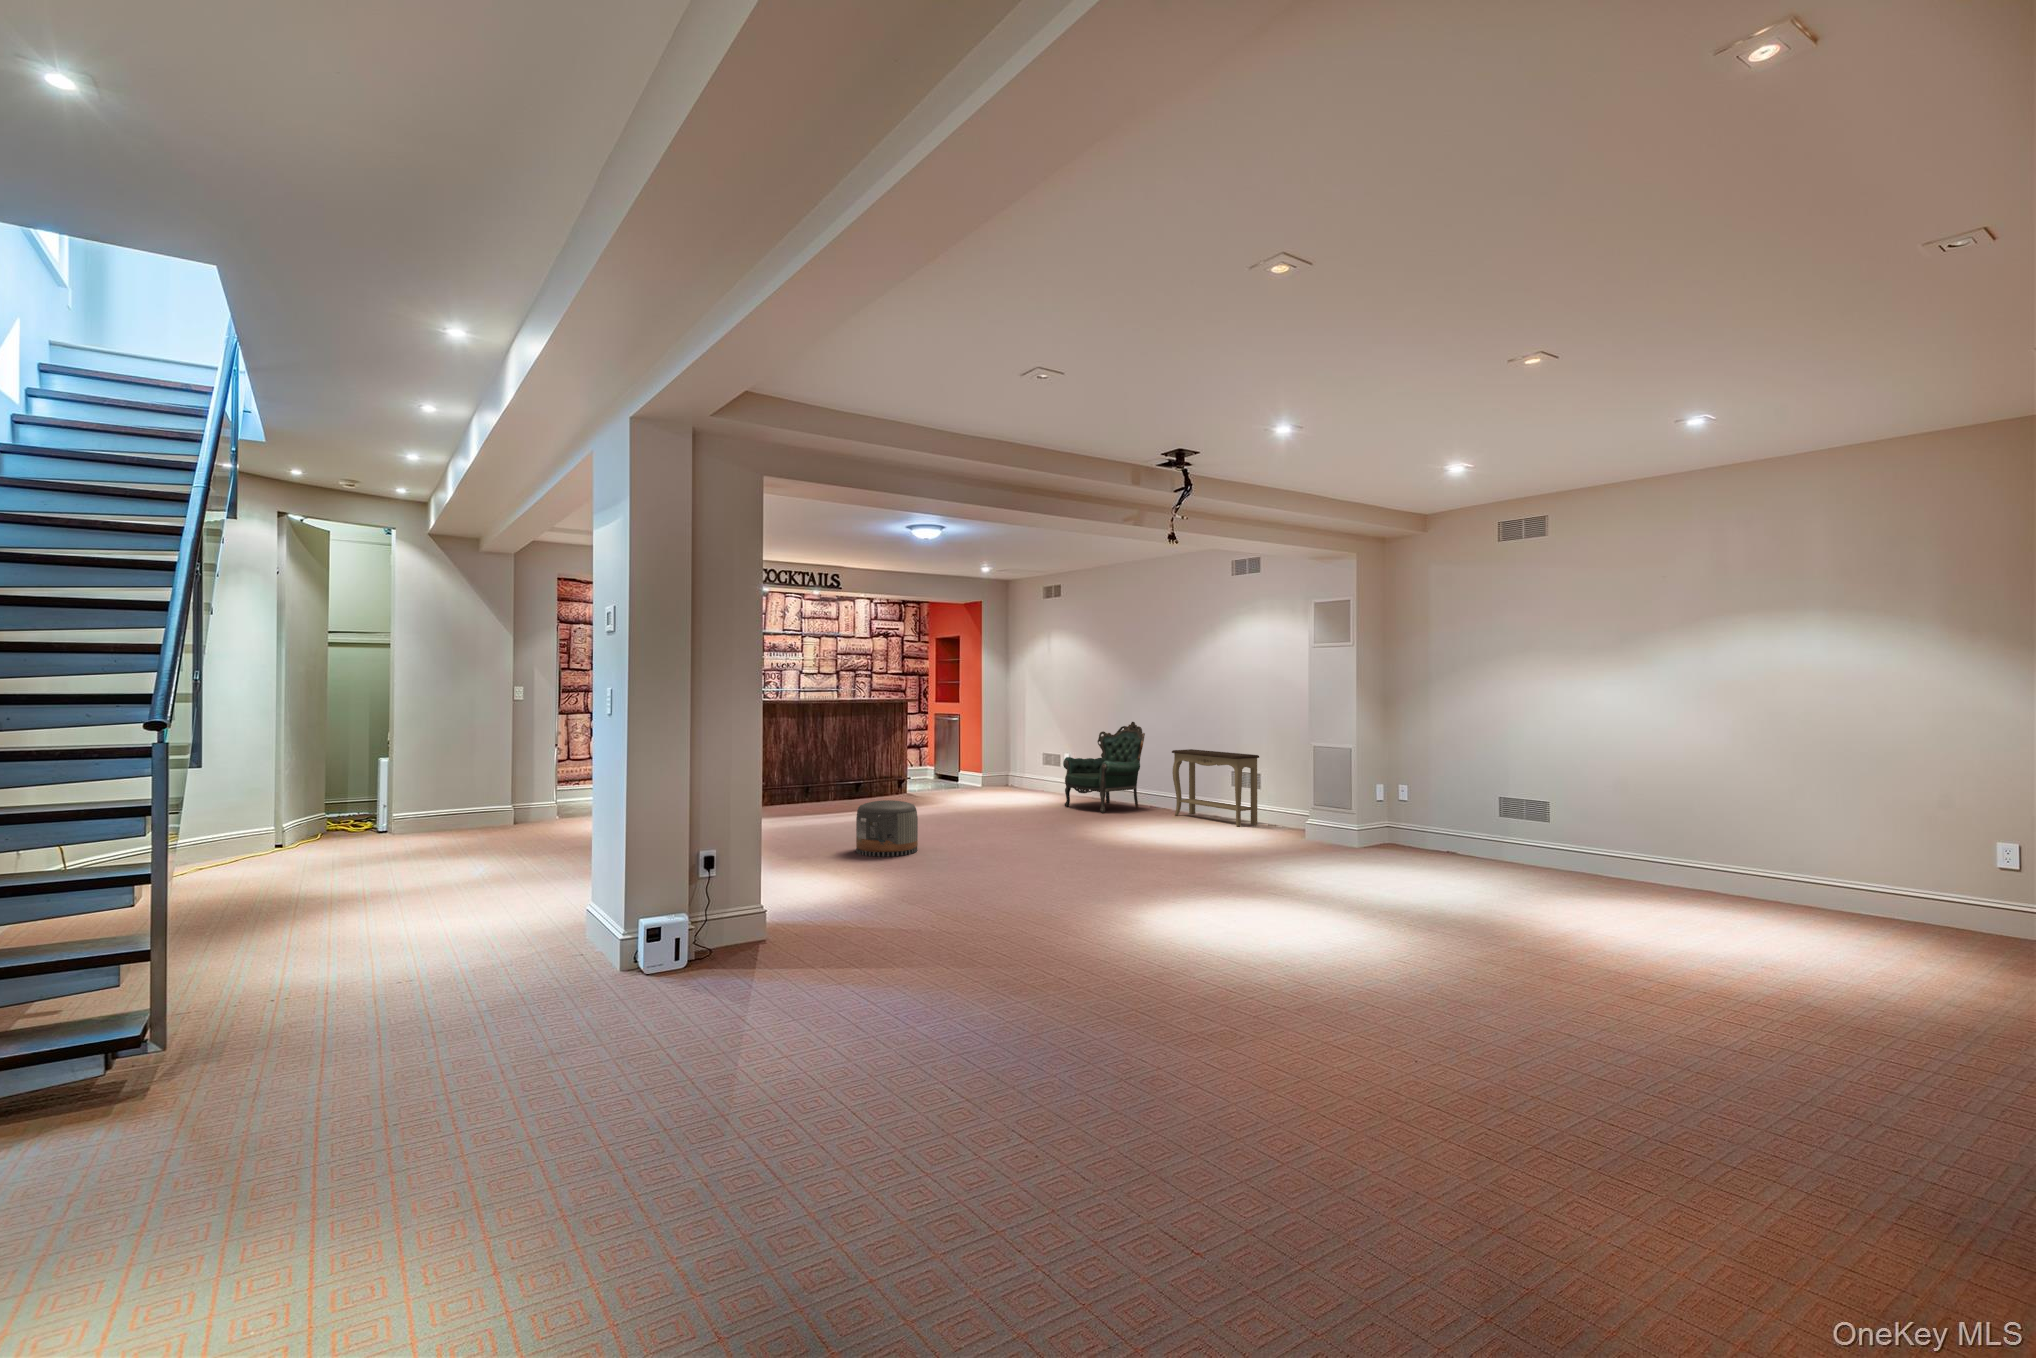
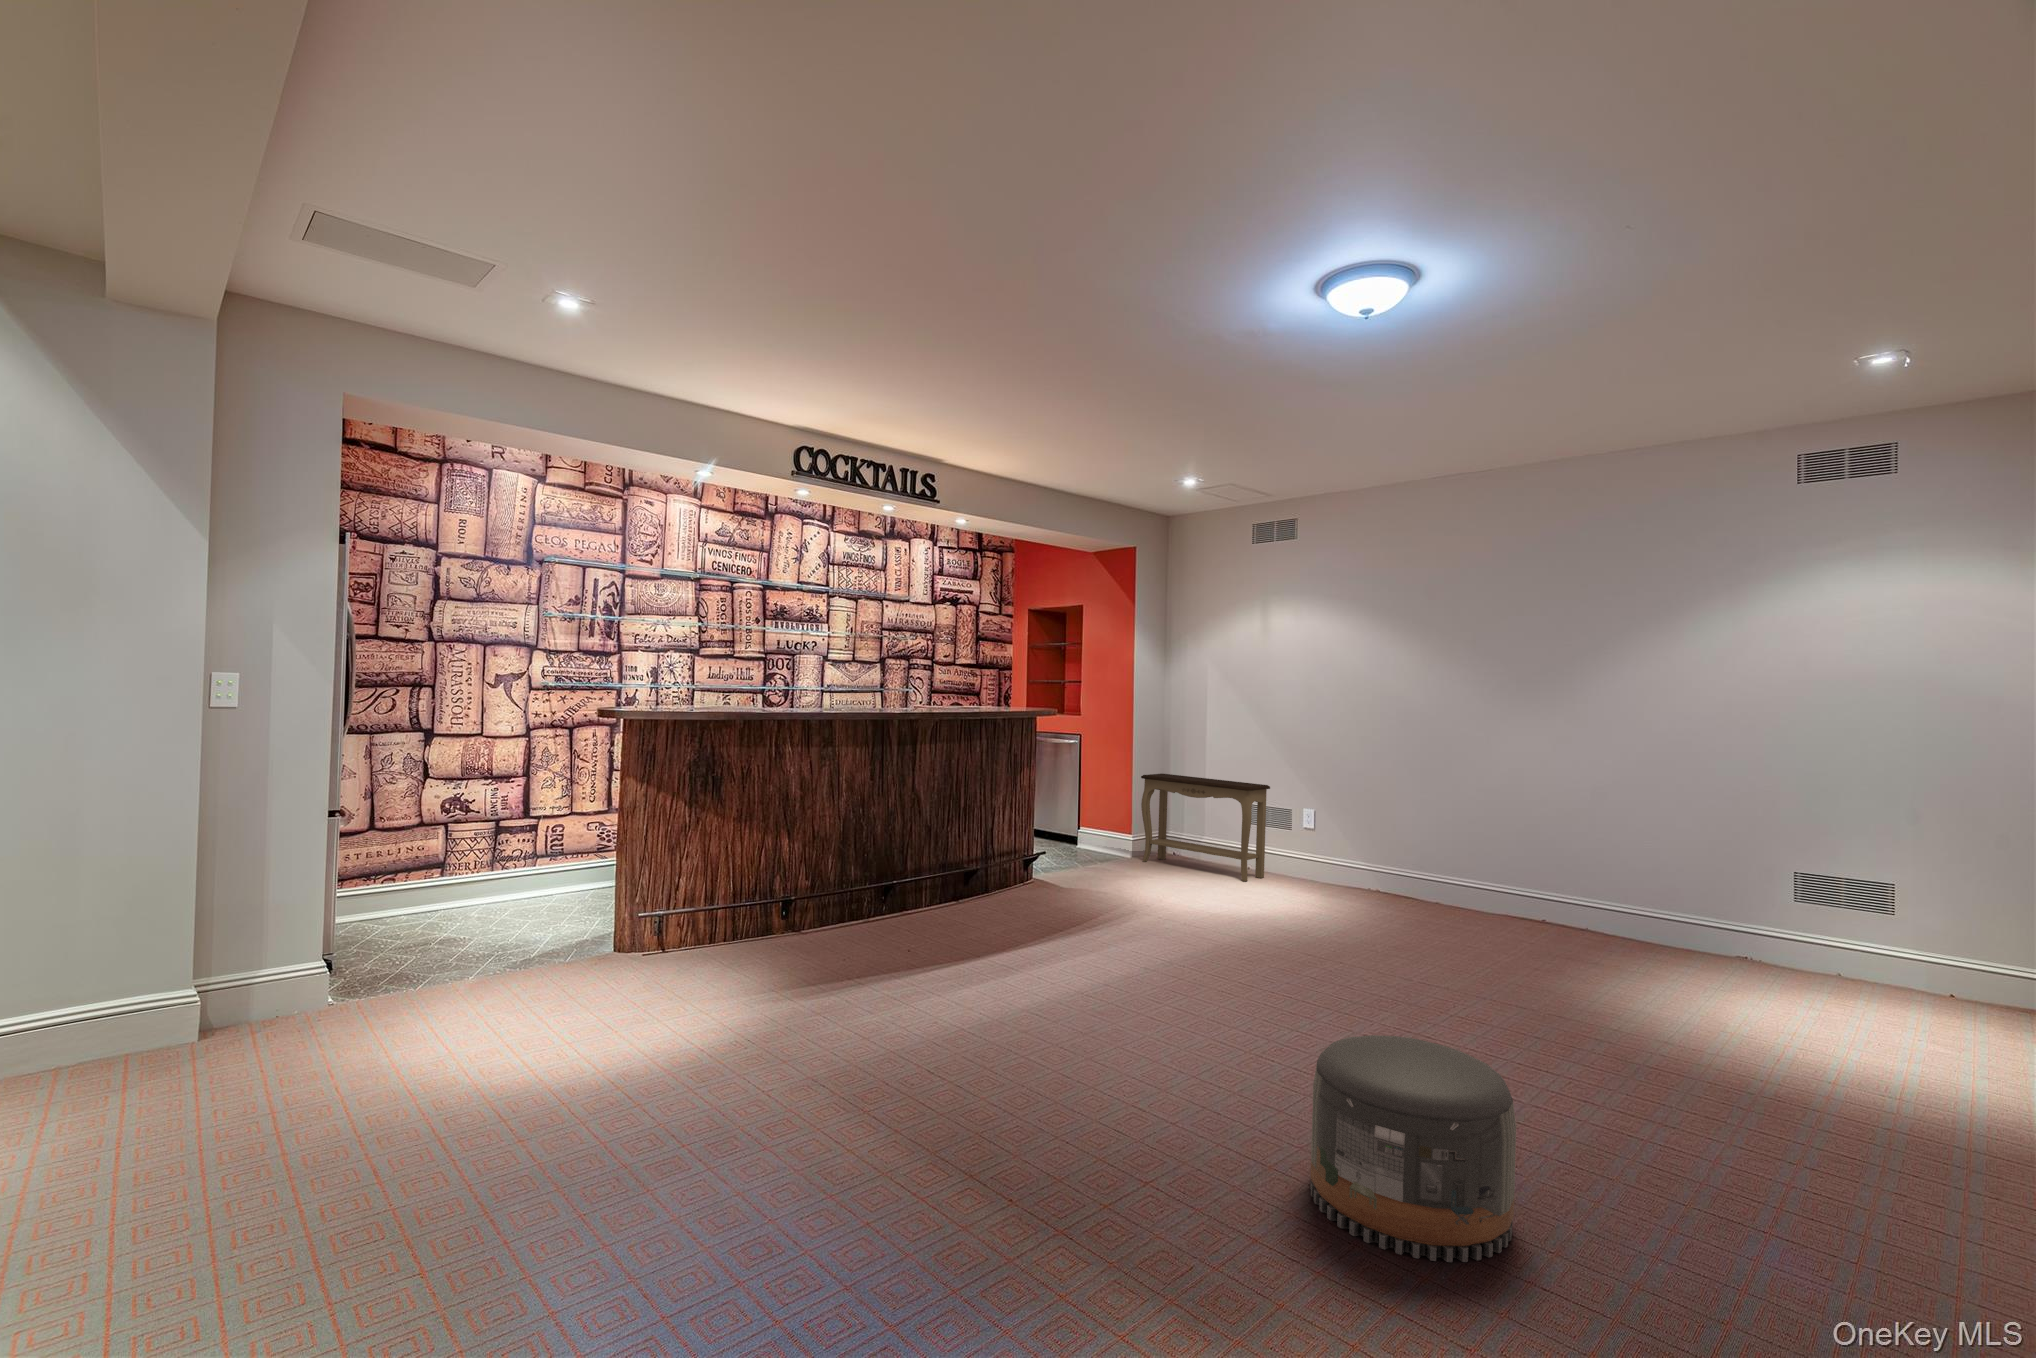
armchair: present [1063,722,1145,813] -> none [1384,768,1557,953]
console table: present [1172,749,1259,827] -> present [1141,774,1270,881]

